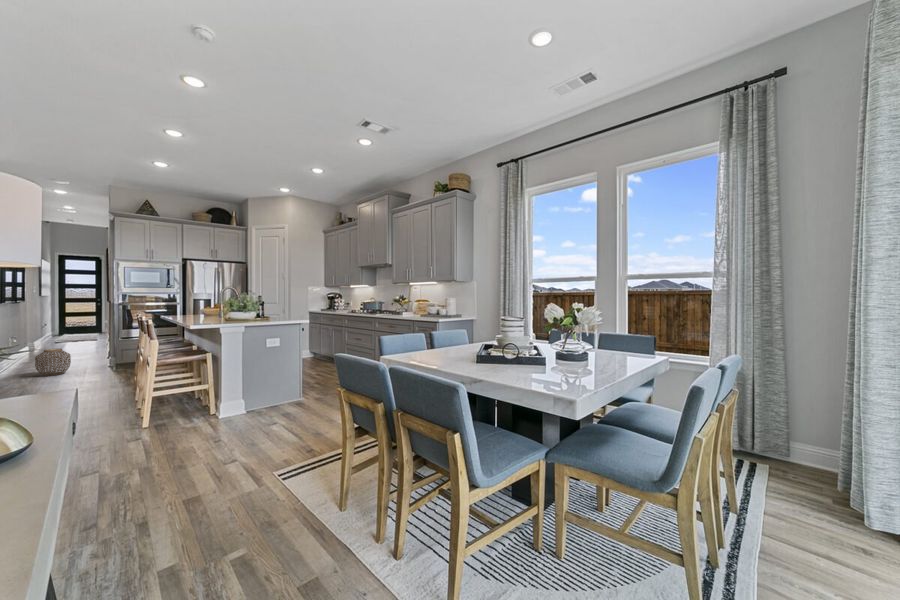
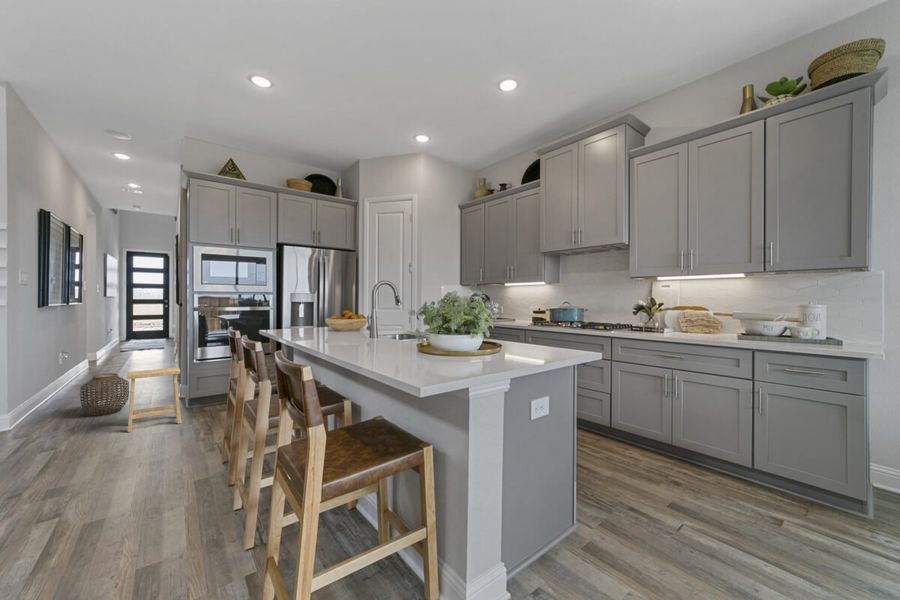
footstool: none [71,342,109,382] -> present [127,367,181,432]

